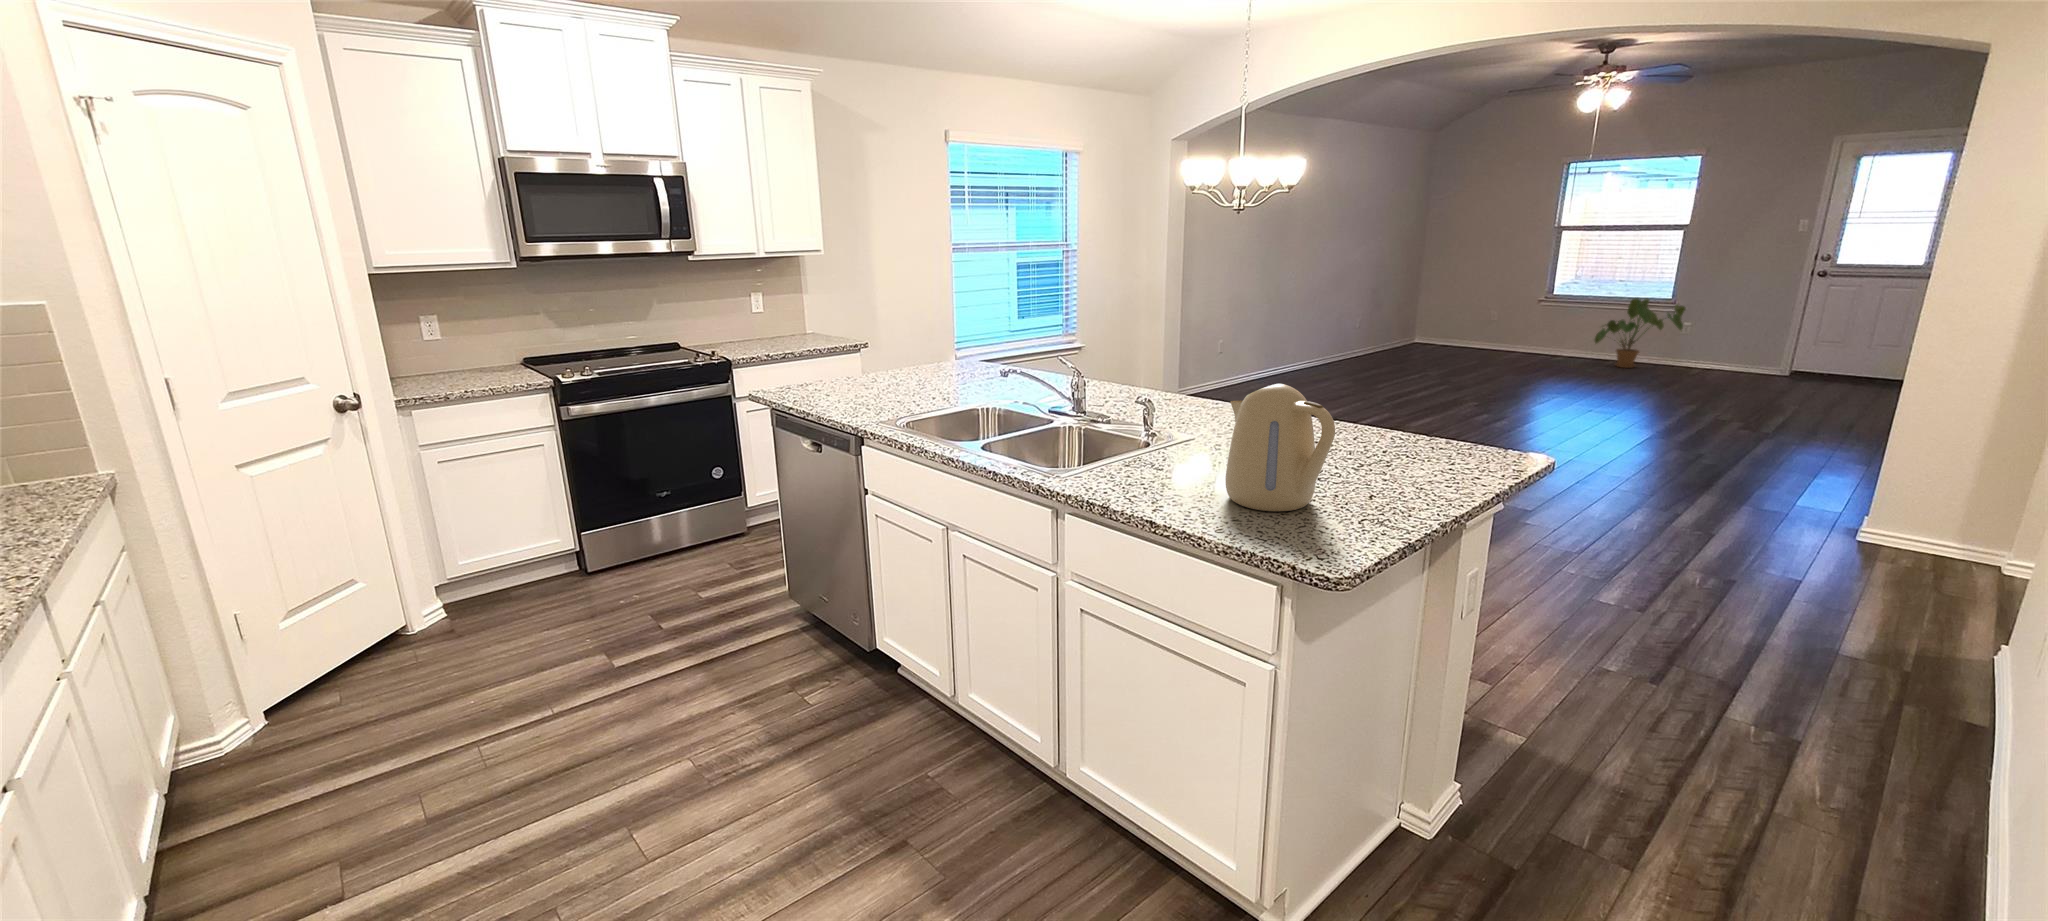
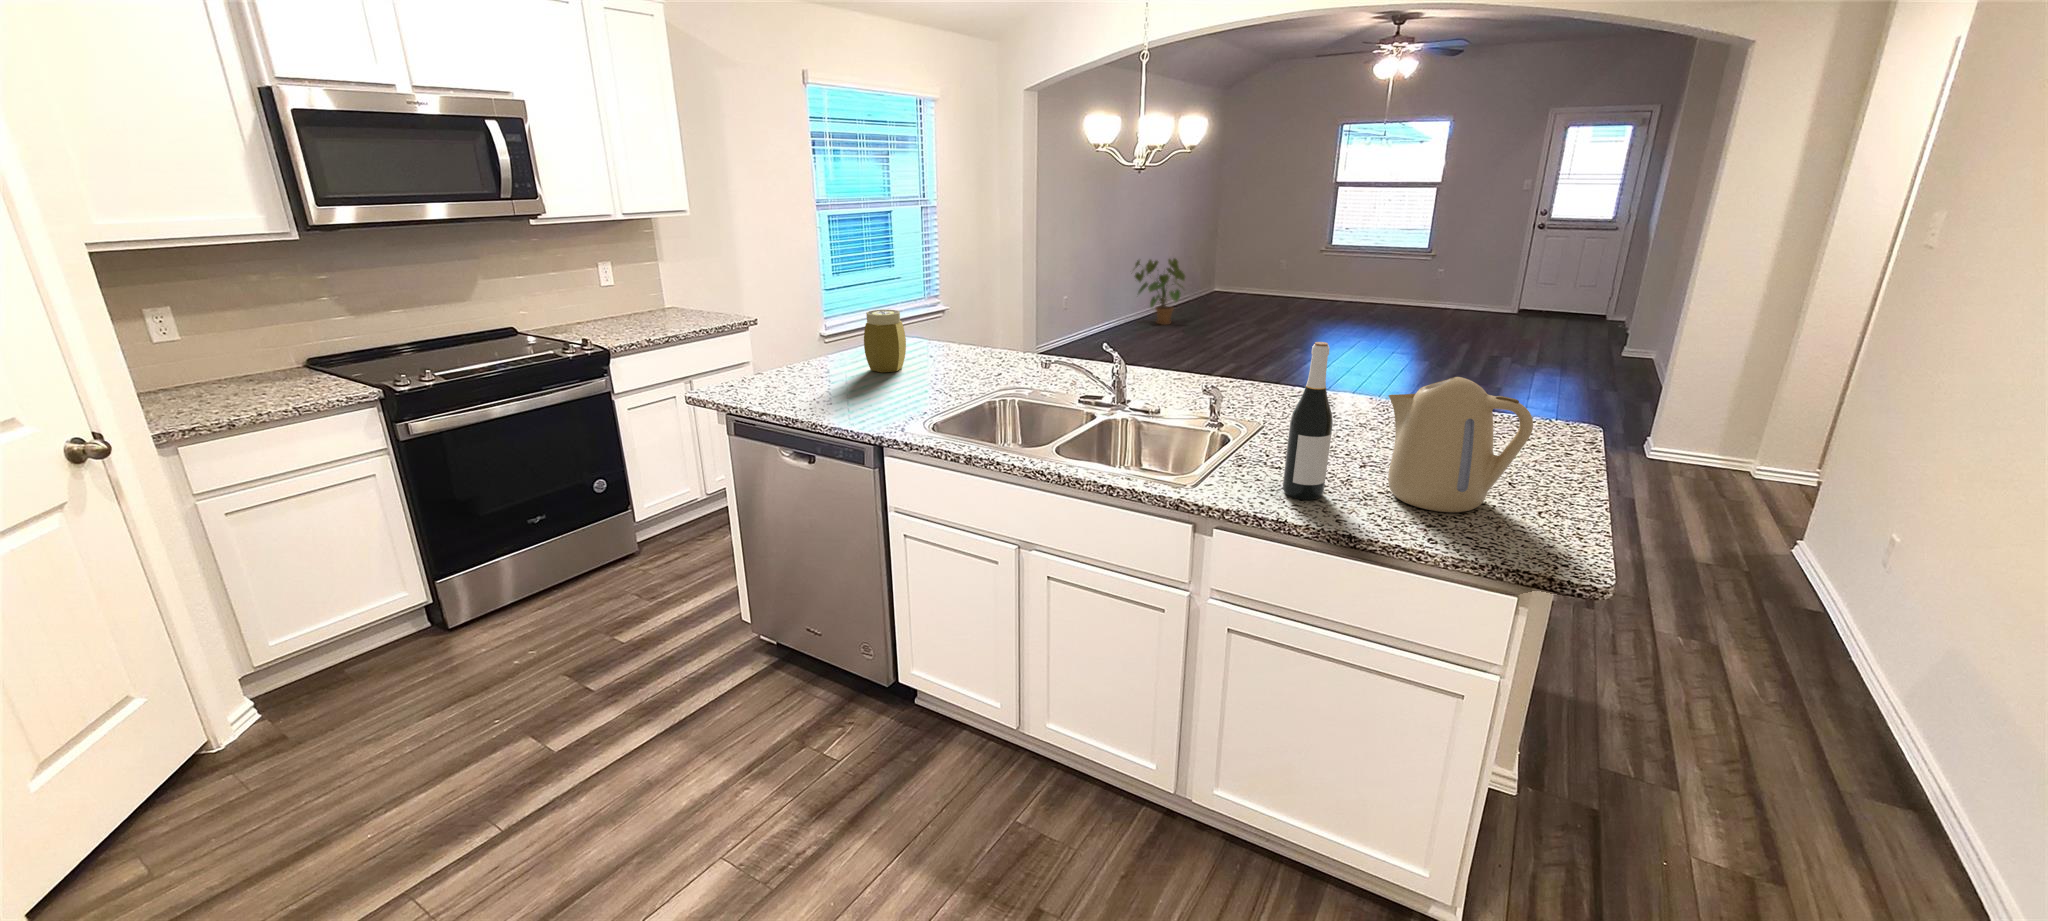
house plant: present [1595,298,1685,368] -> present [1135,258,1185,325]
jar: none [899,330,936,383] -> present [864,310,906,372]
wine bottle: none [1131,348,1169,492] -> present [1283,342,1333,500]

